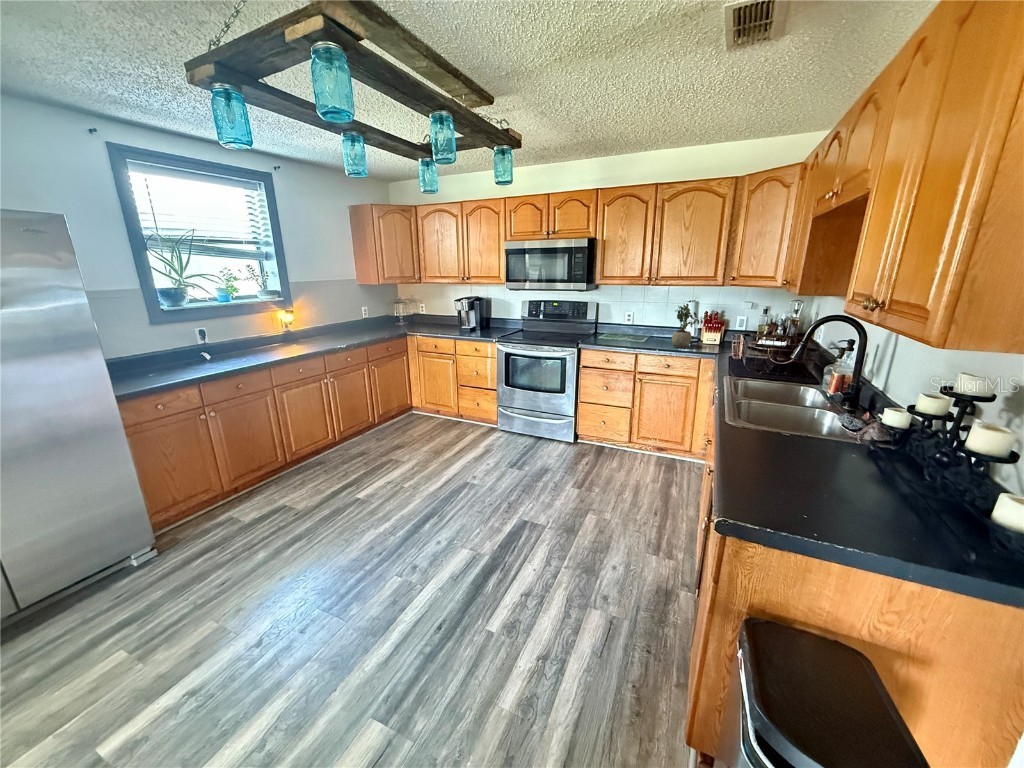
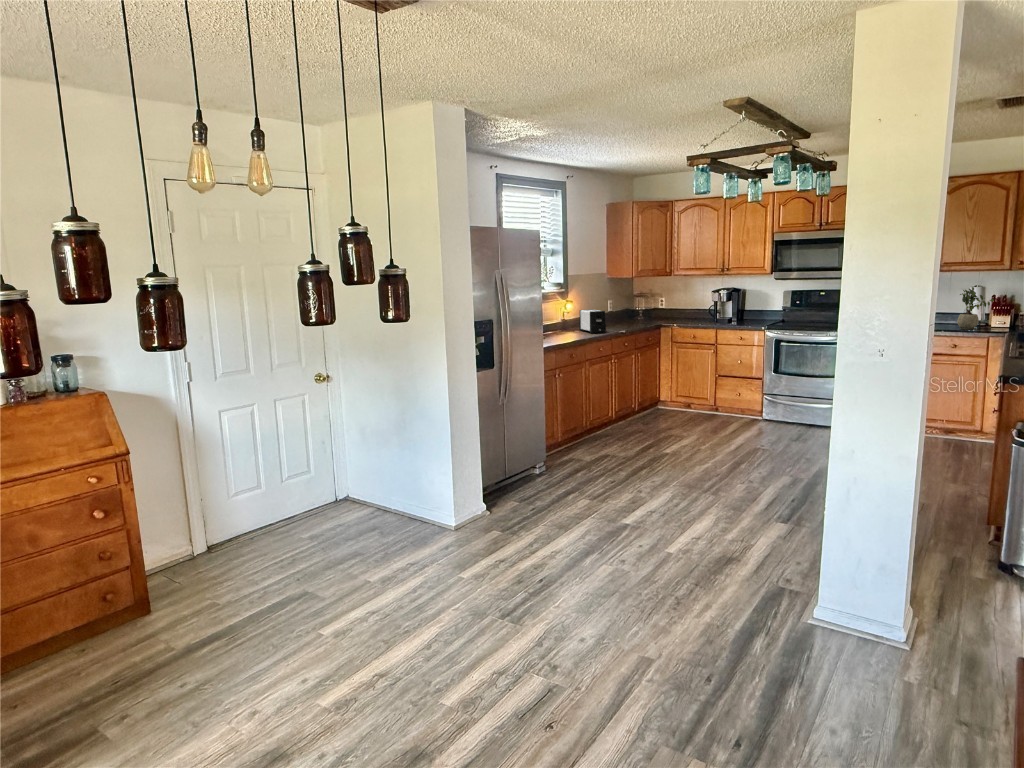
toaster: none [296,320,320,349] -> present [579,309,606,333]

